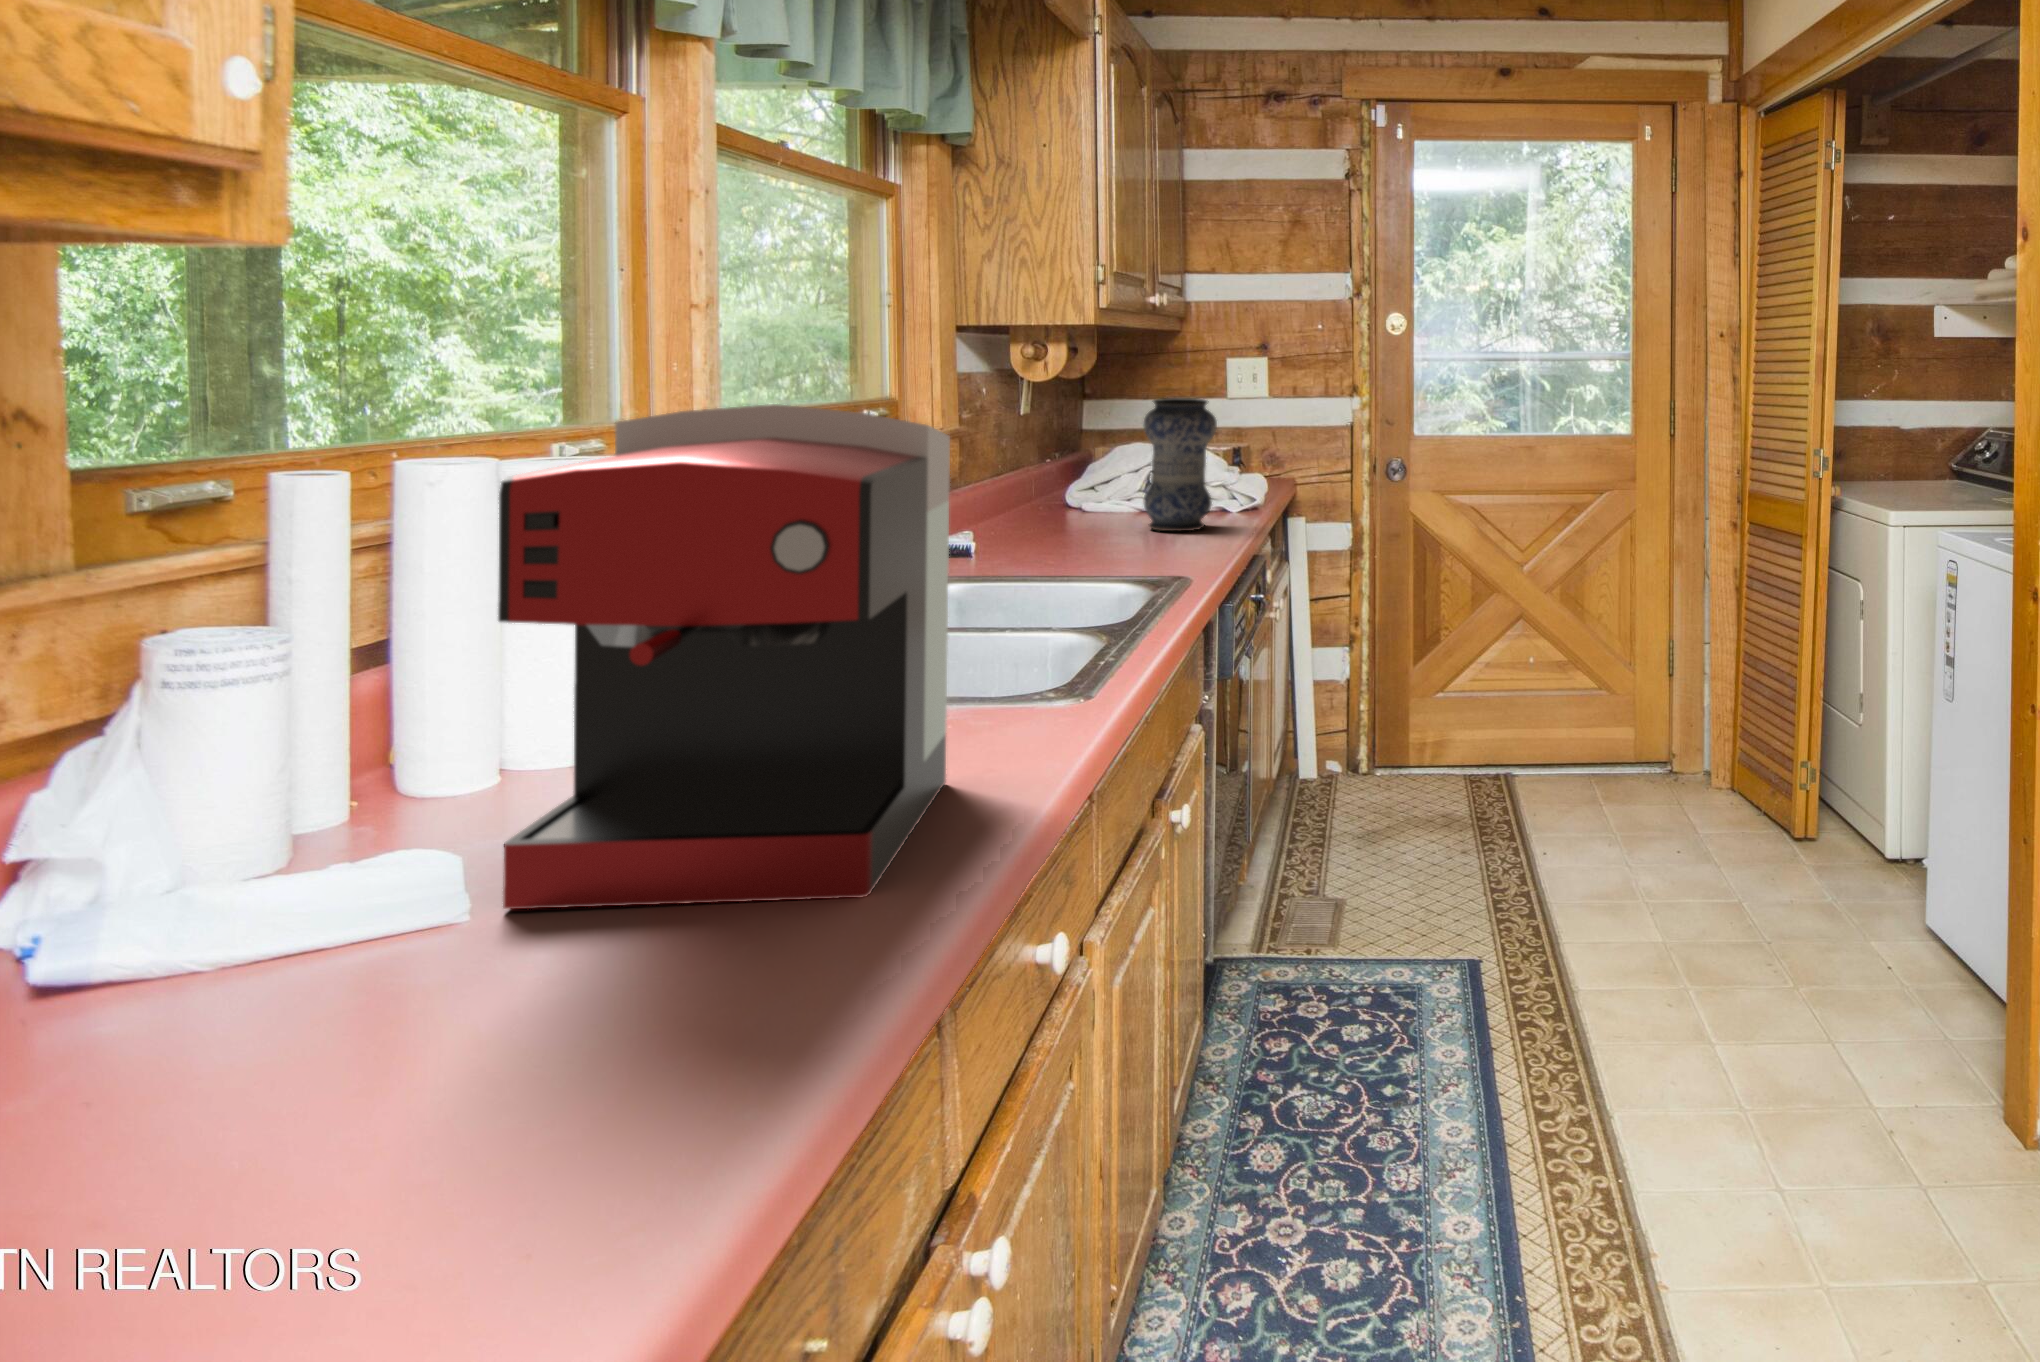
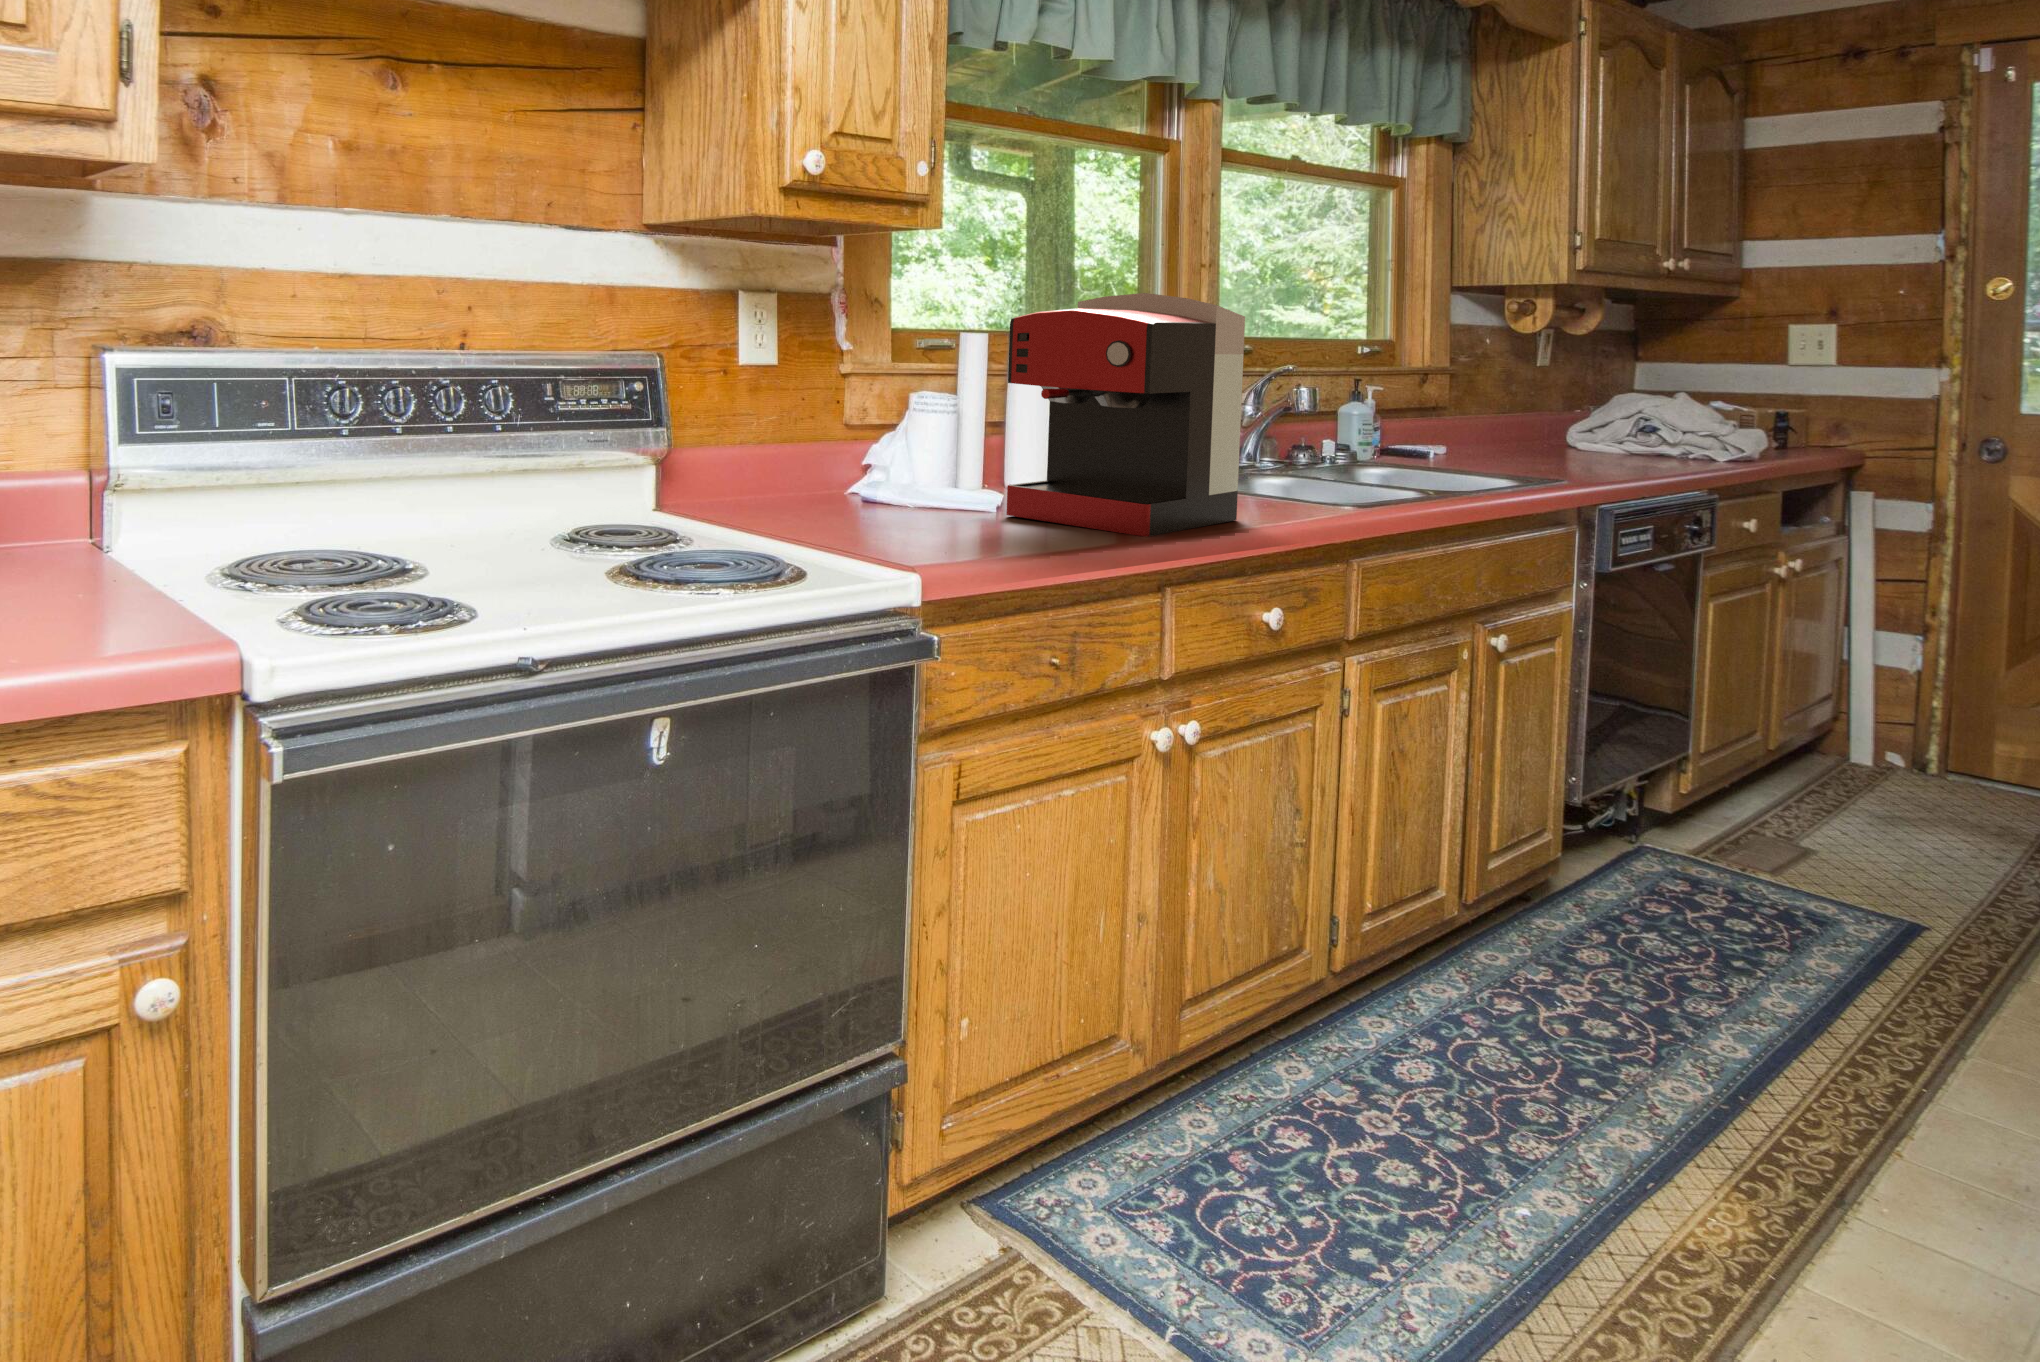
vase: present [1144,398,1217,531] -> none [1606,348,1684,466]

